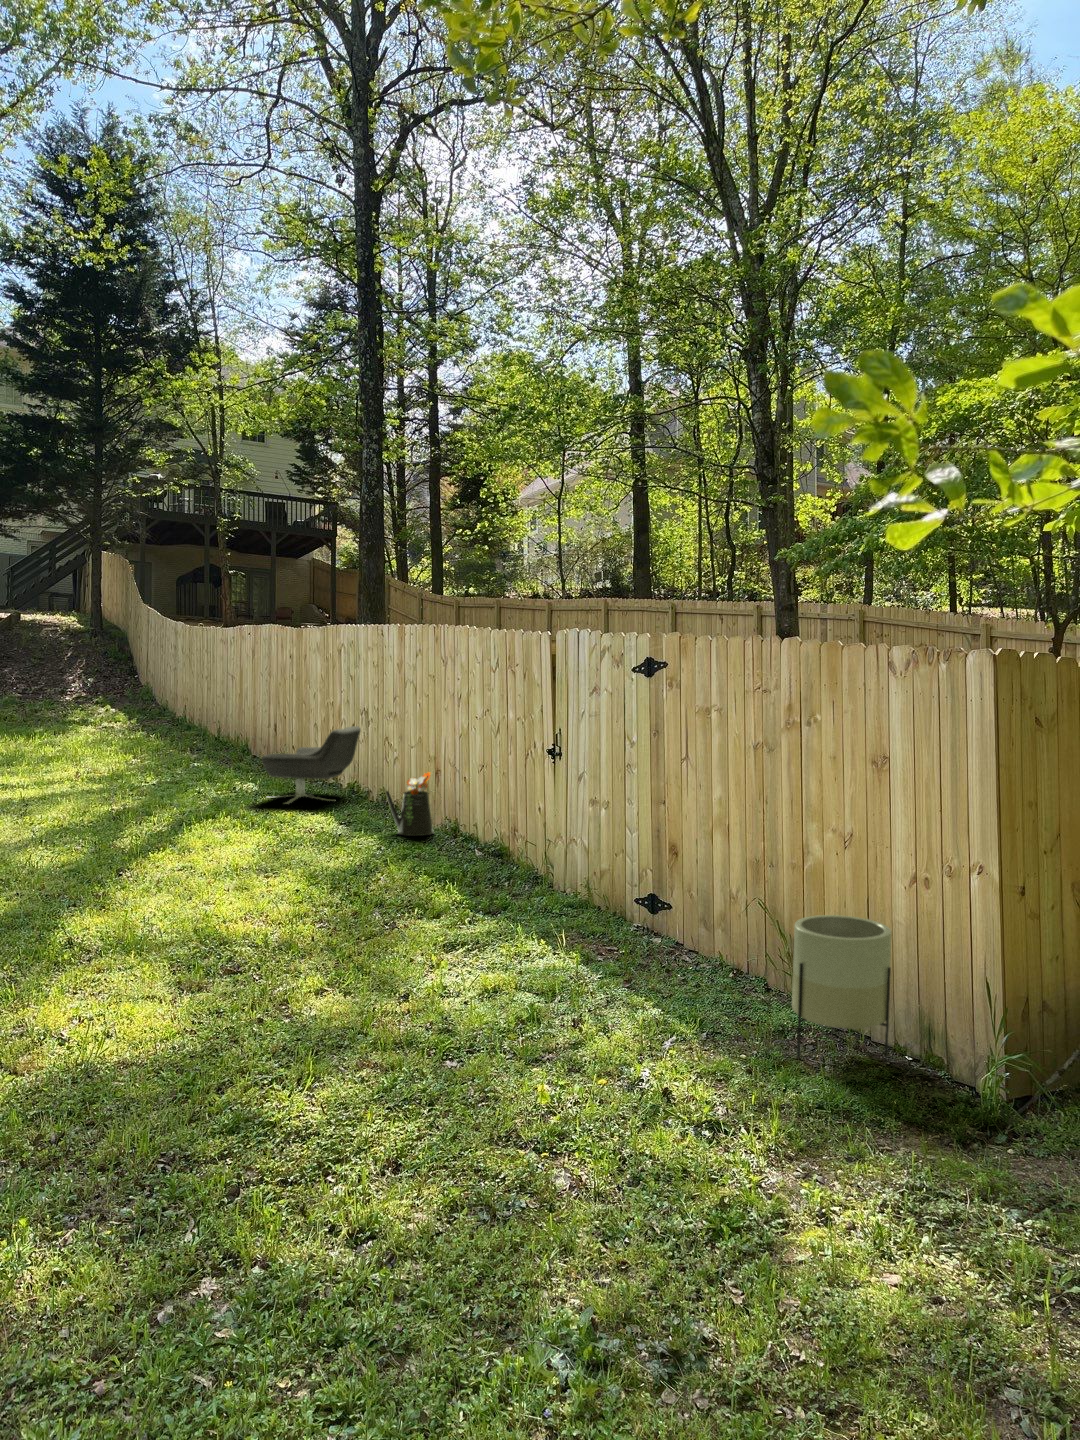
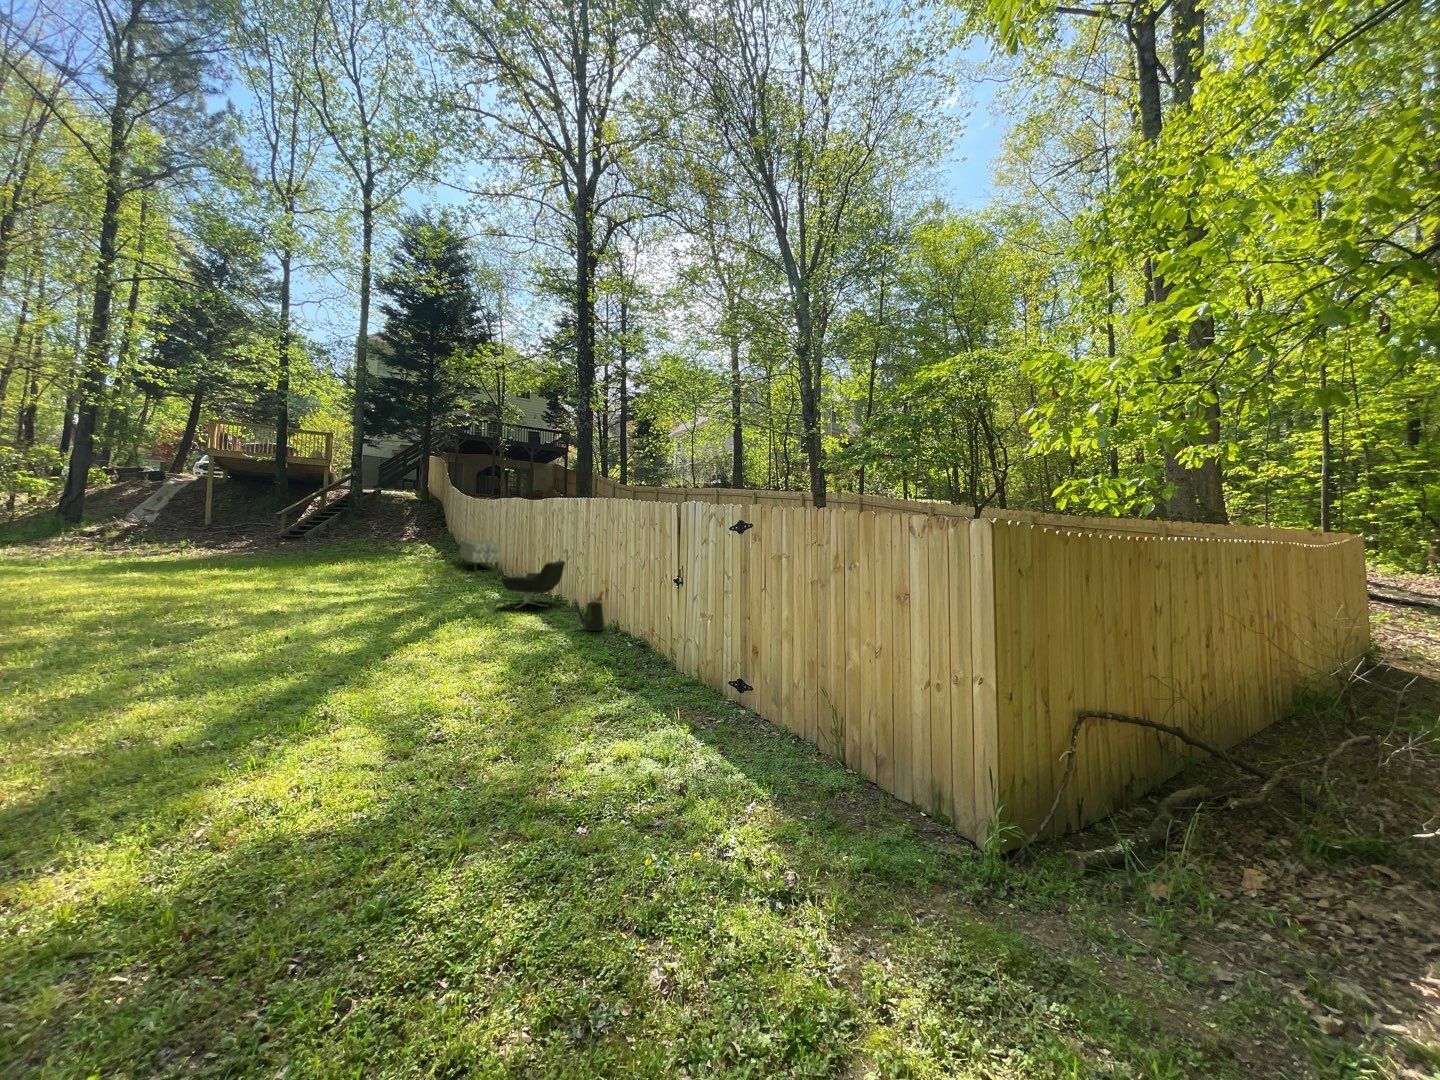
bench: none [173,697,241,747] -> present [460,541,500,570]
planter: present [792,915,891,1063] -> none [840,709,914,824]

